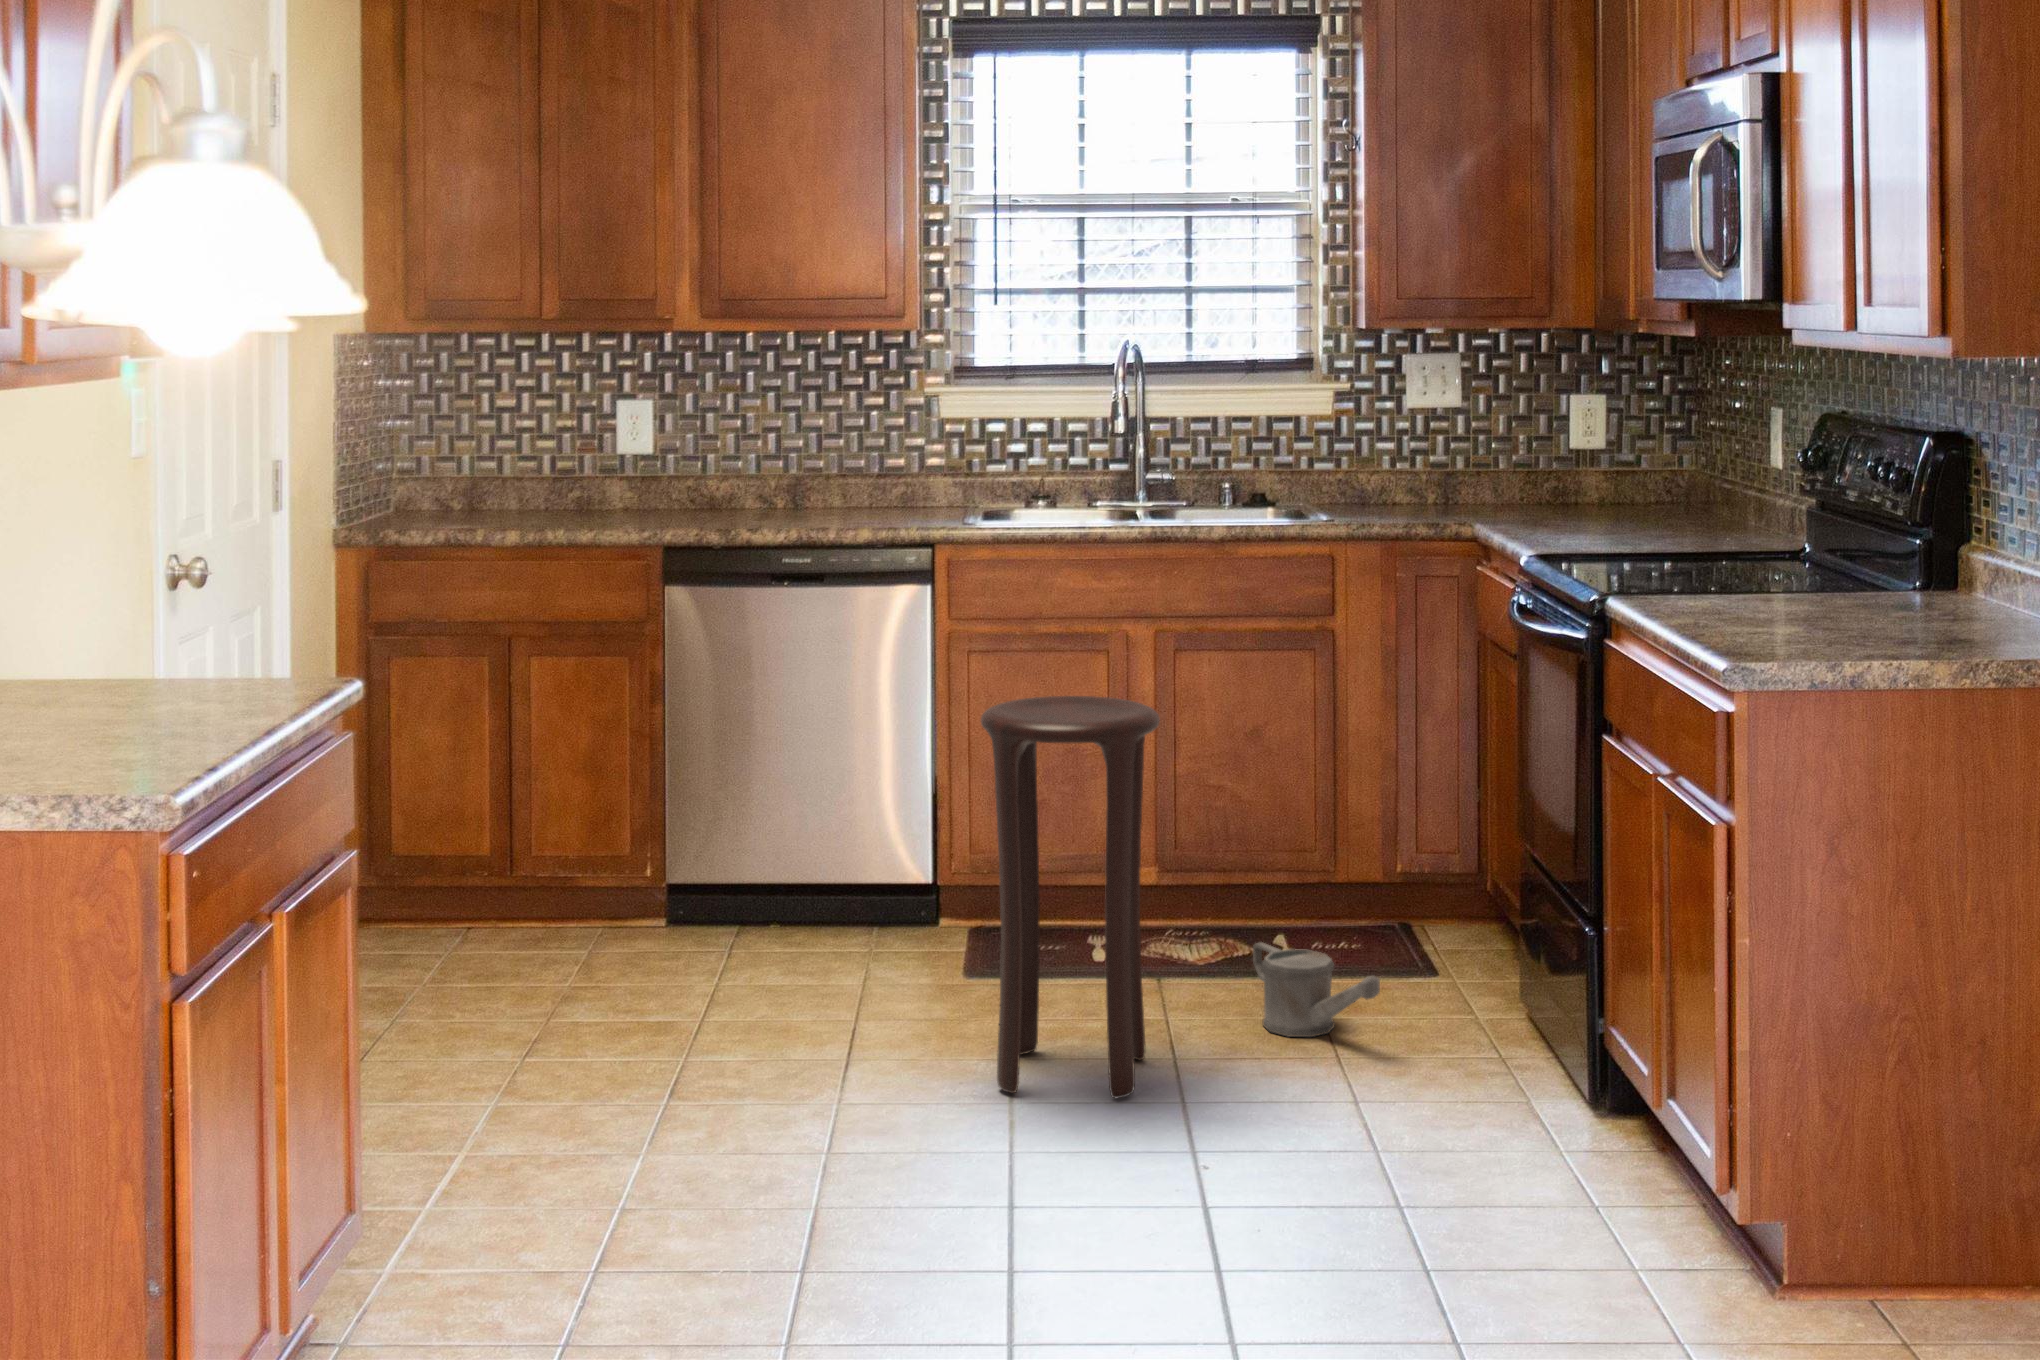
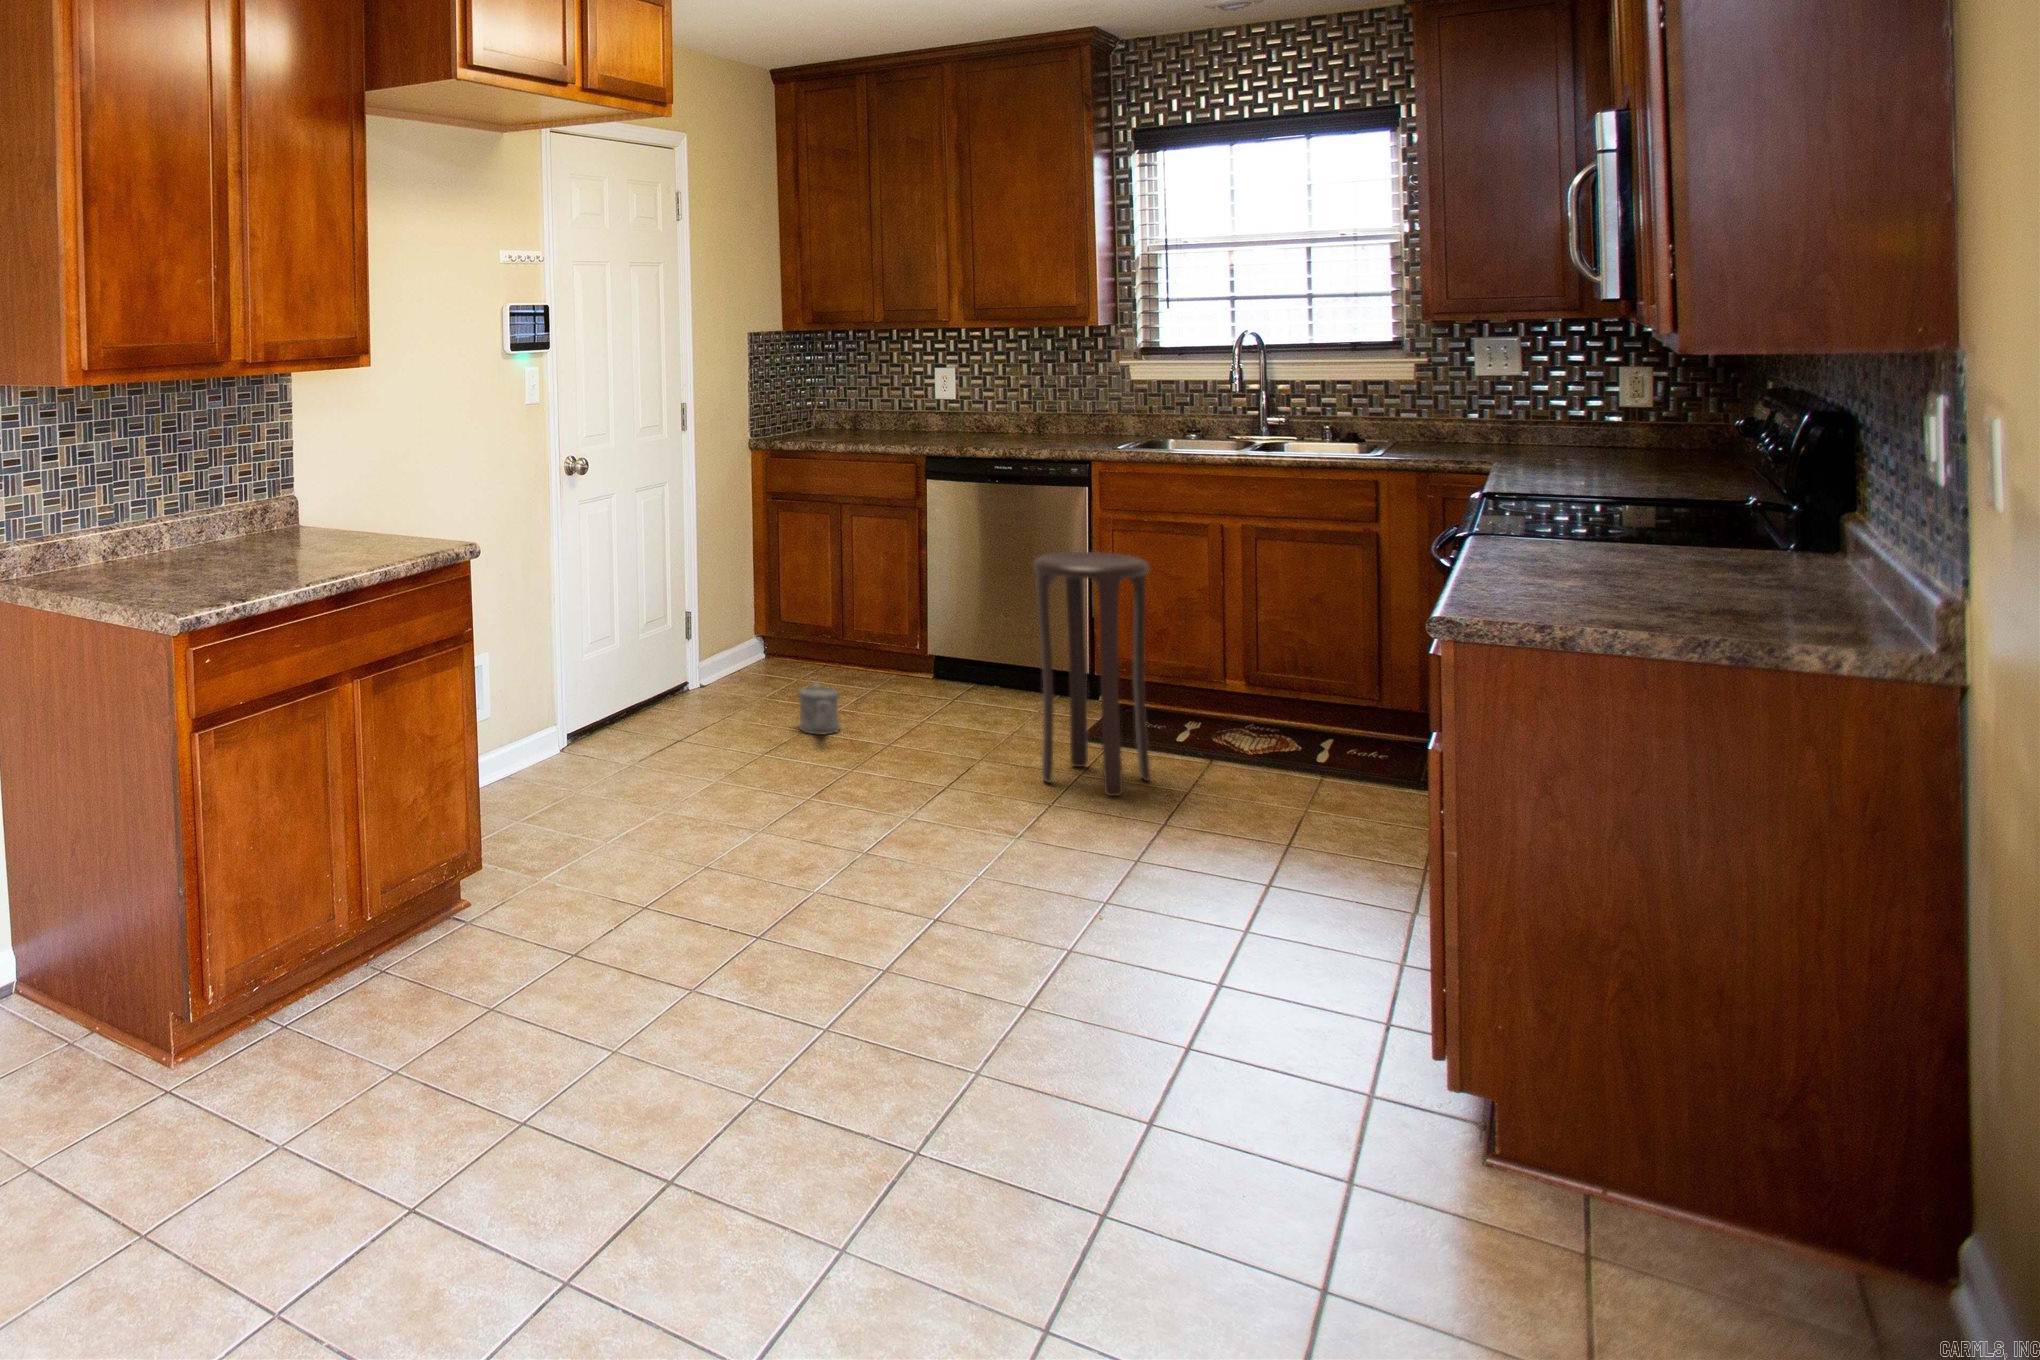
watering can: present [1253,942,1380,1037] -> present [799,683,840,735]

